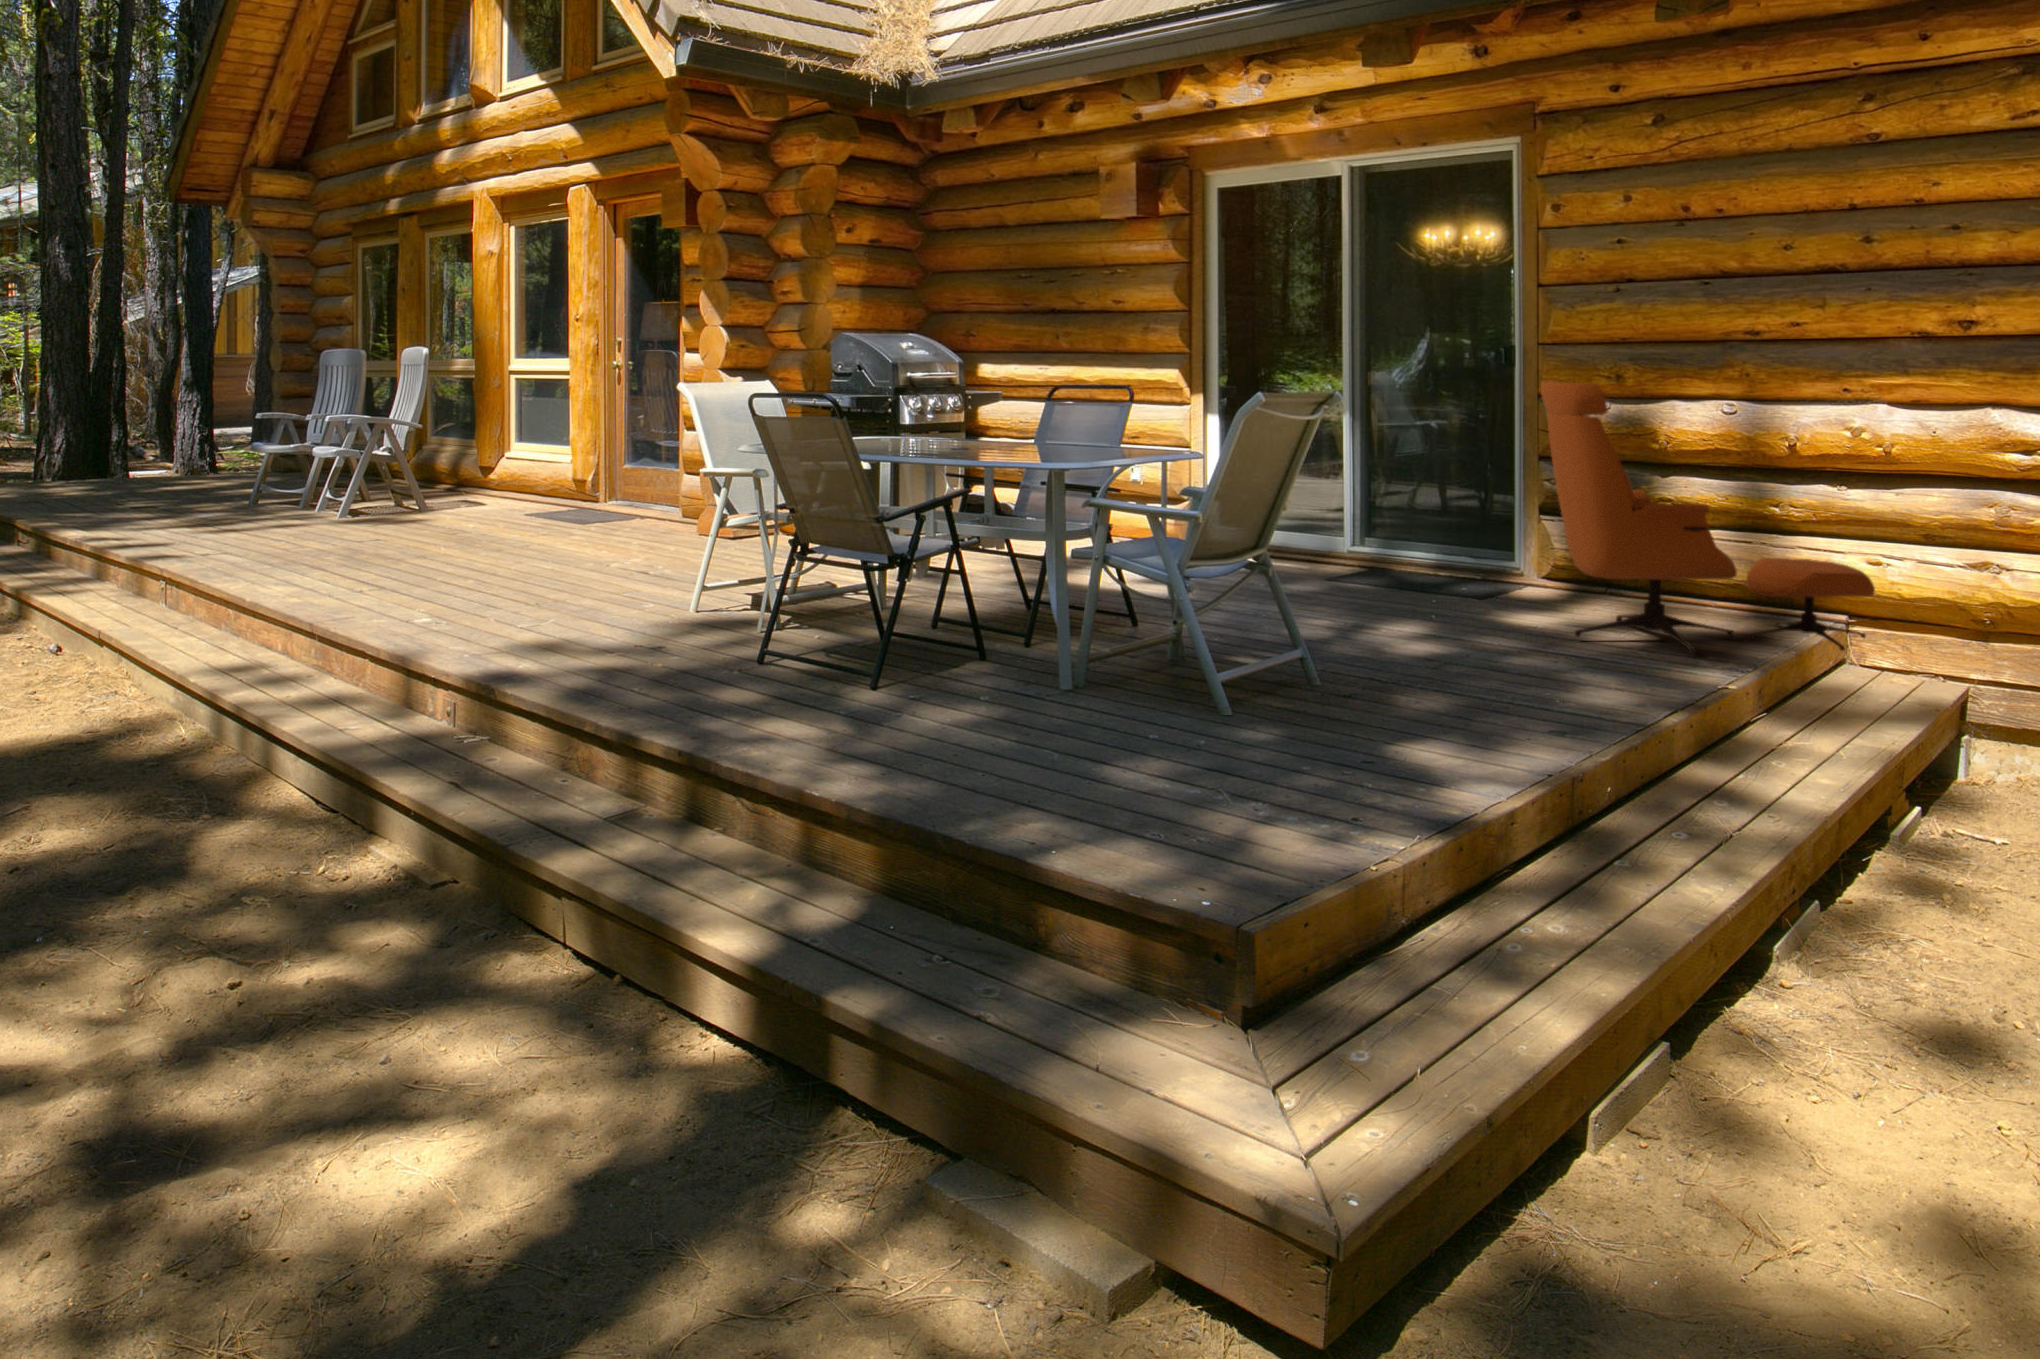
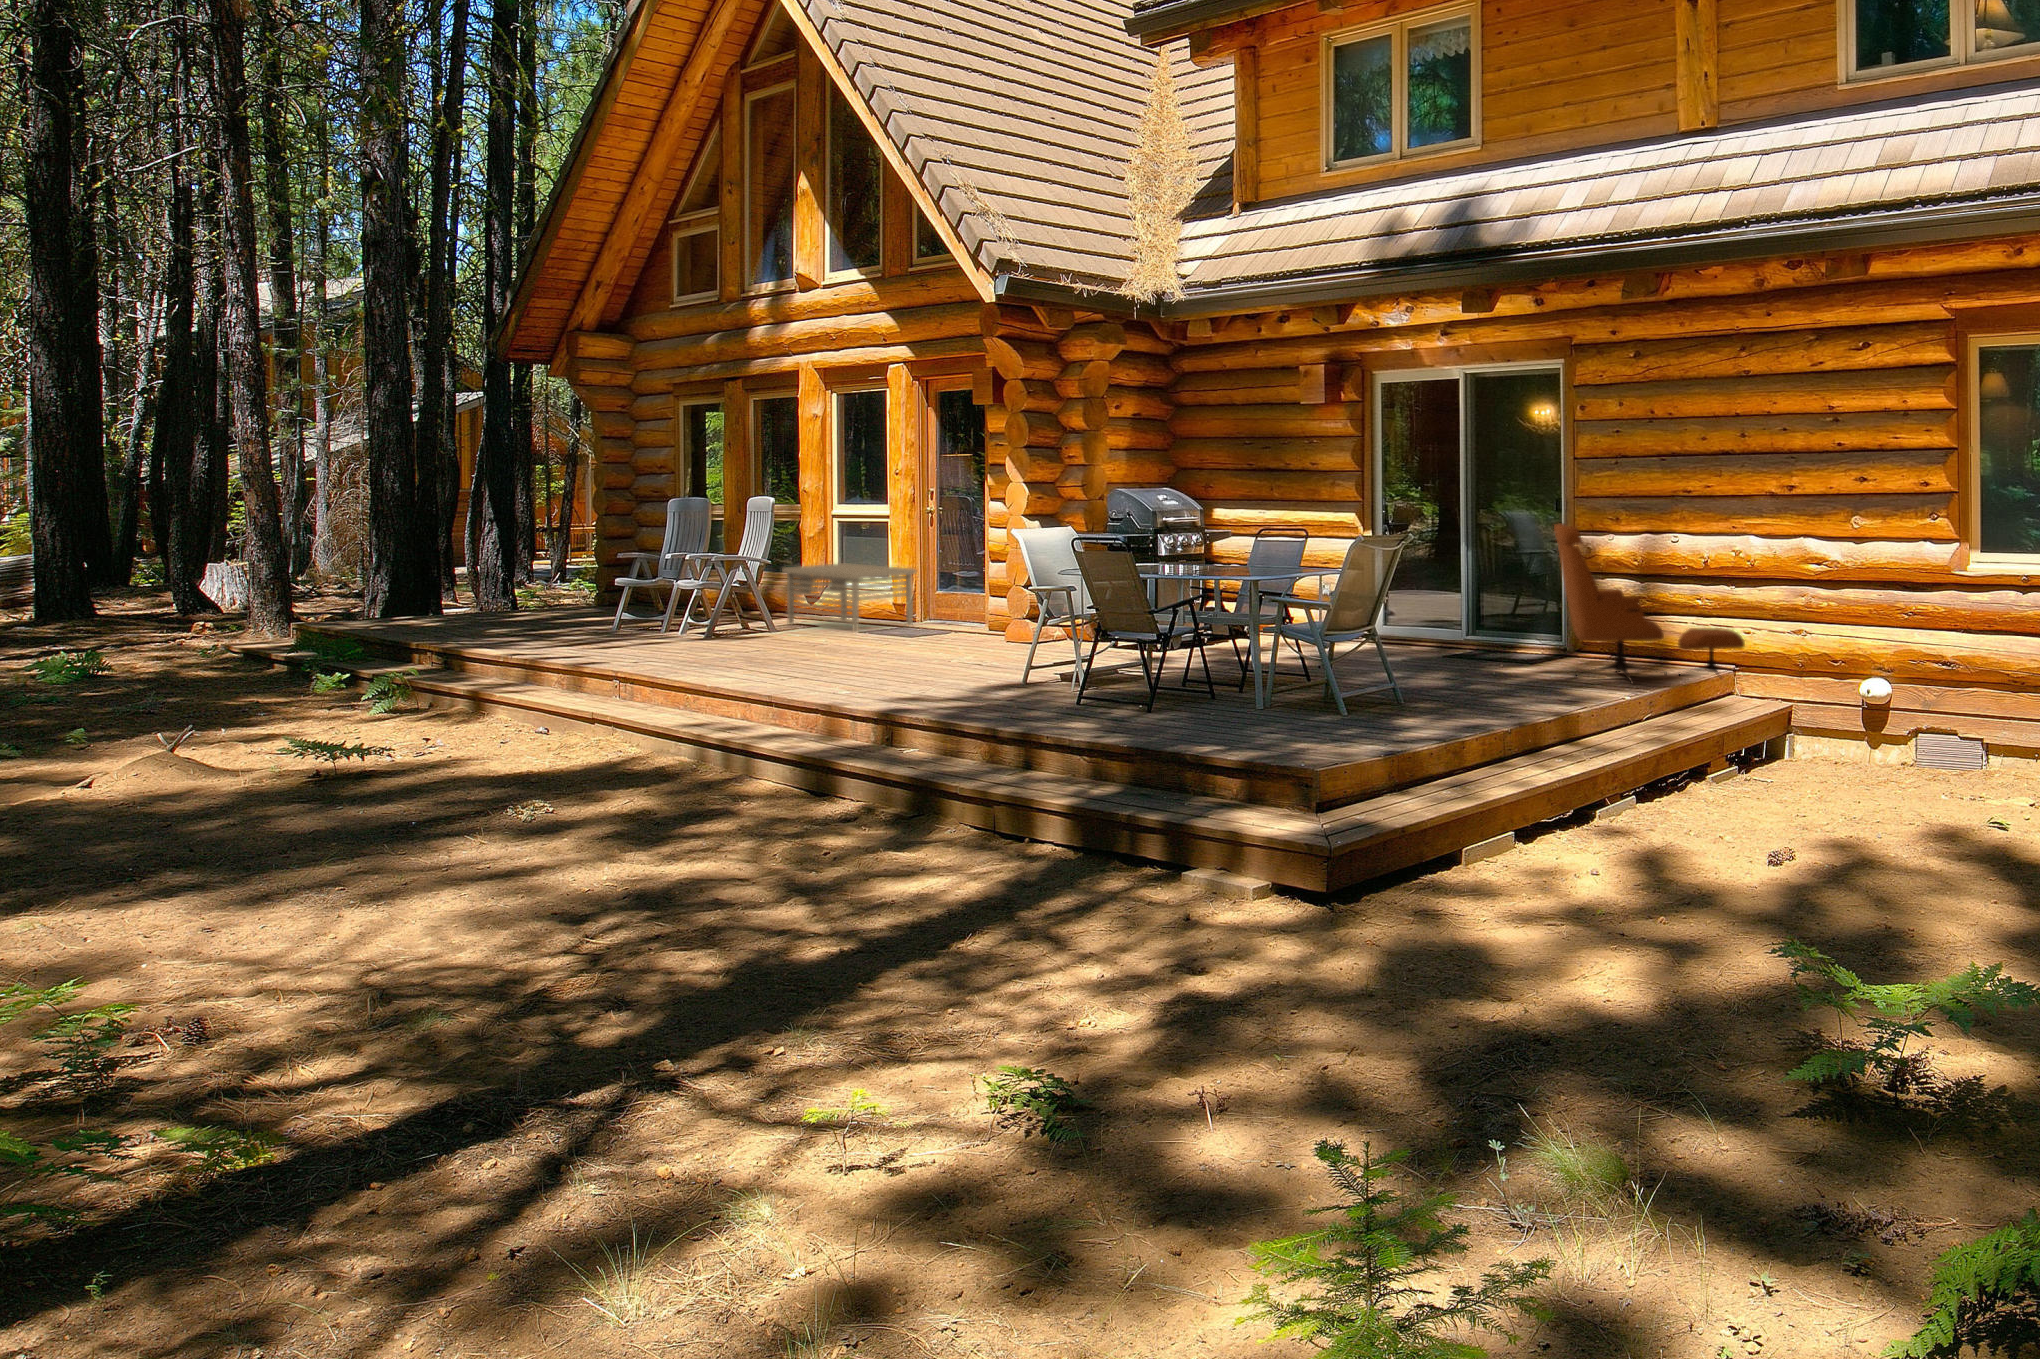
storage bench: none [447,431,602,518] -> present [782,563,916,633]

